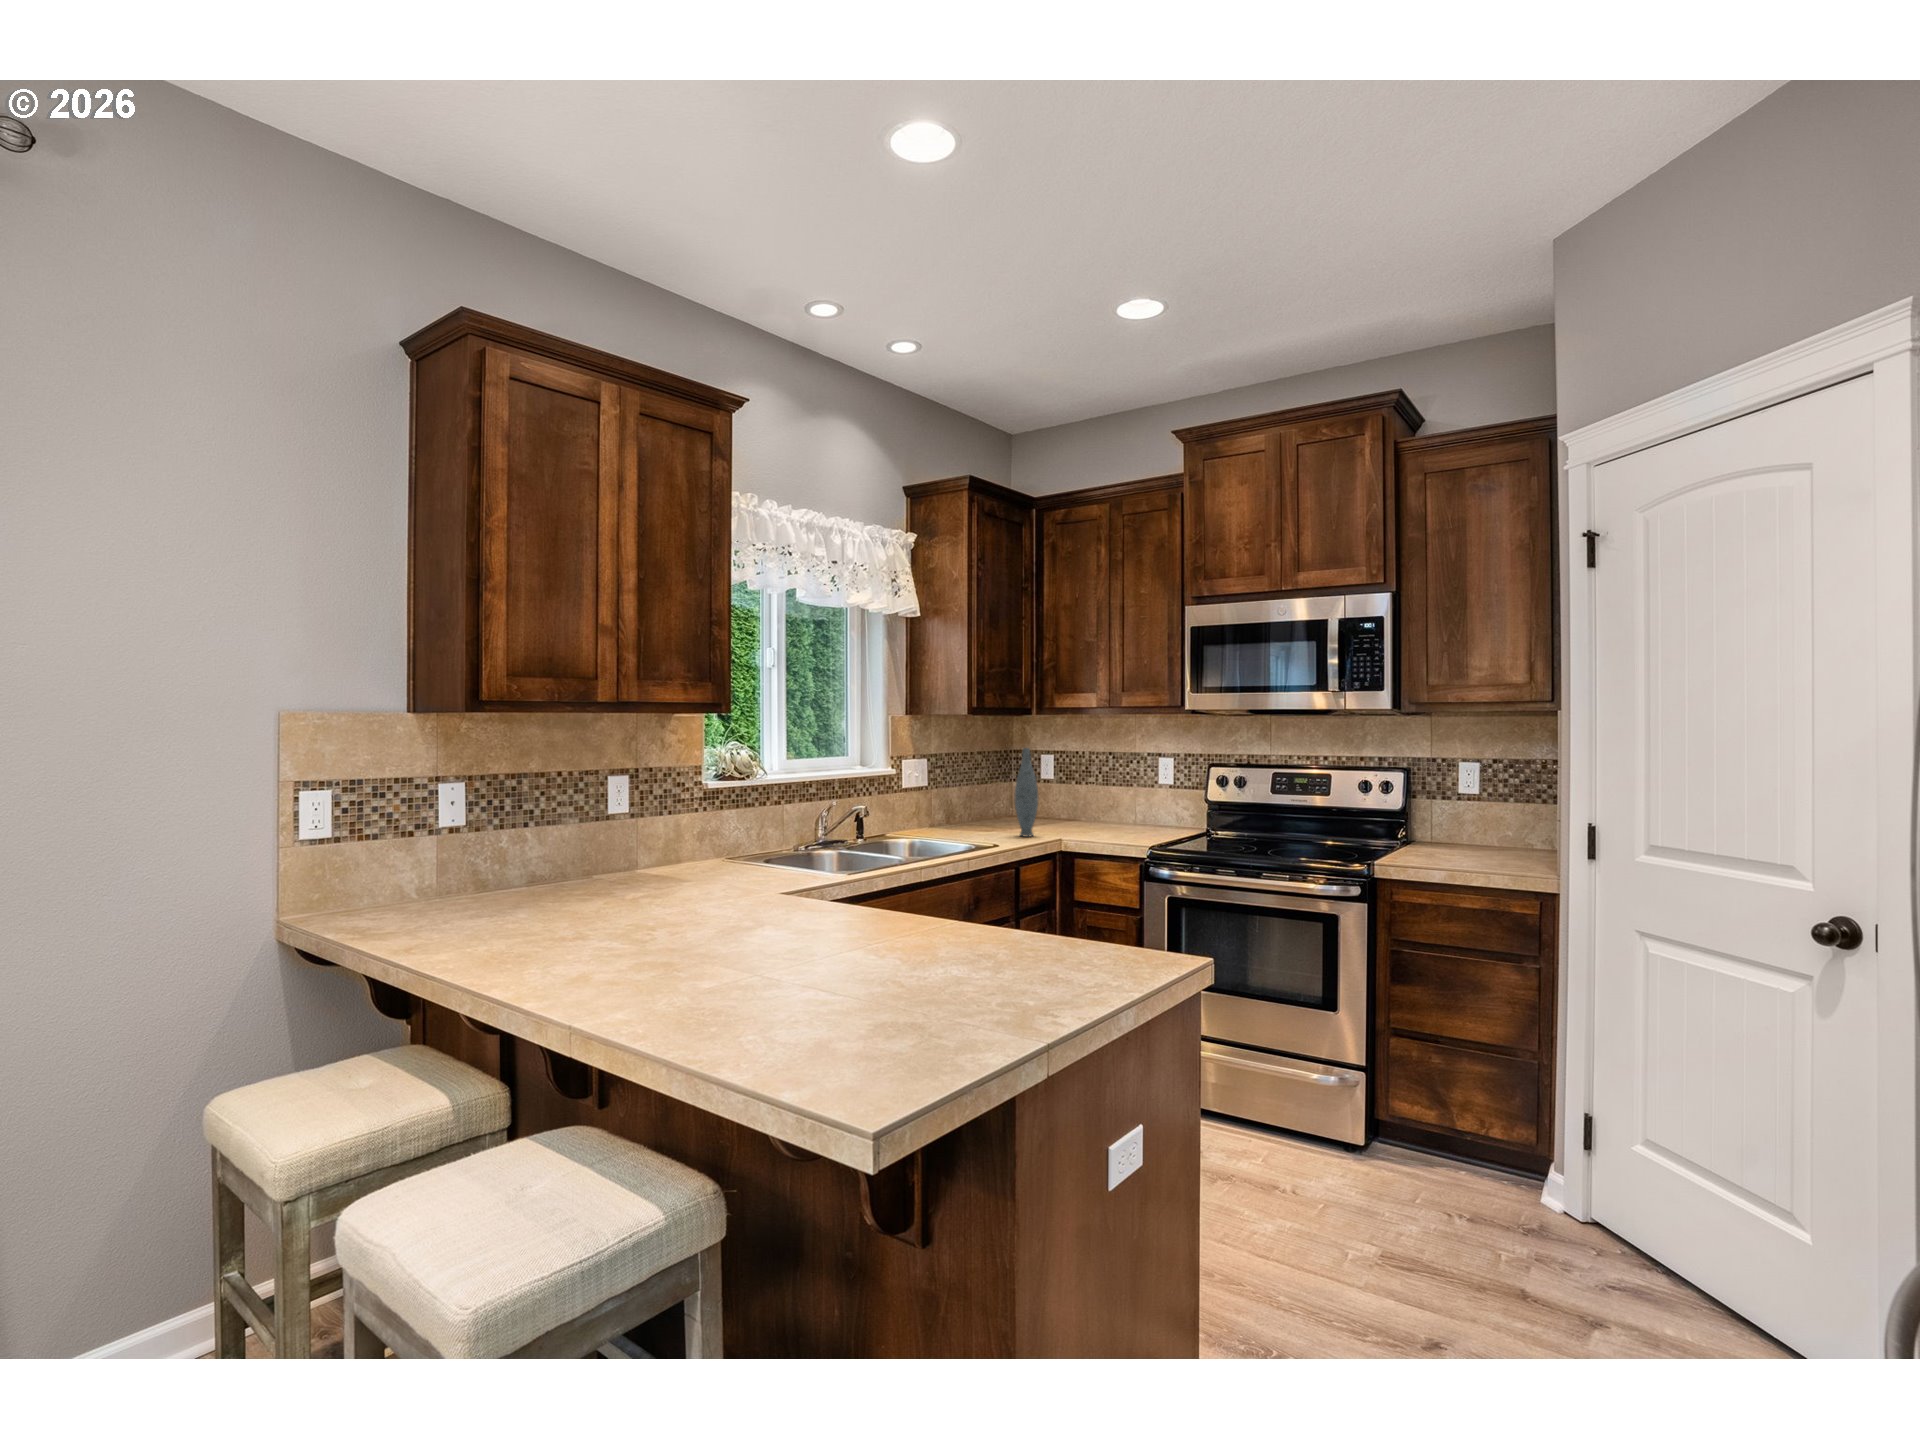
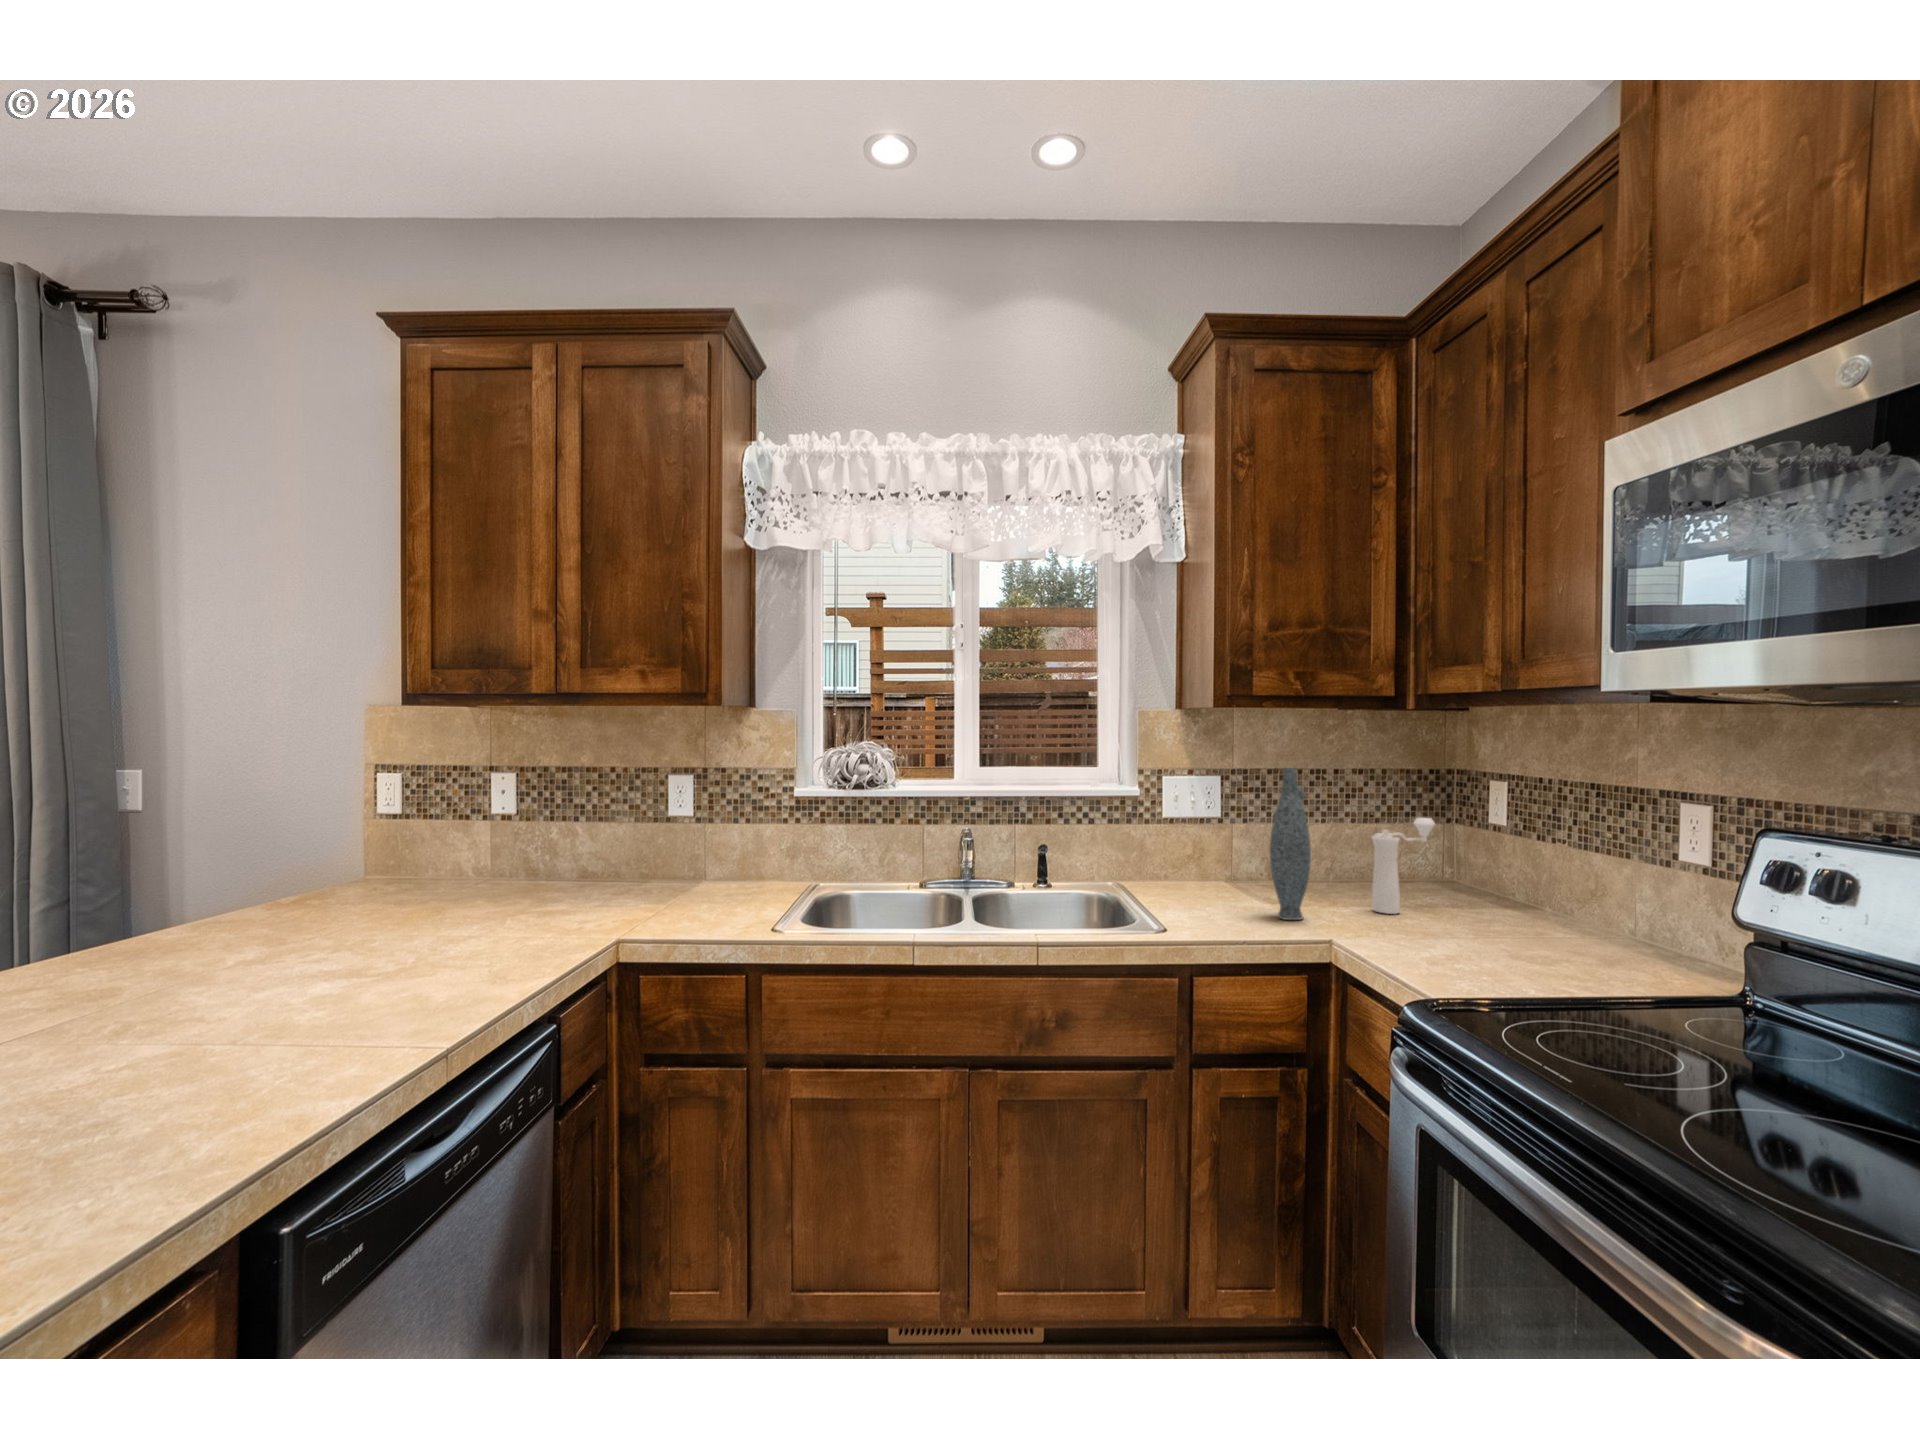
pepper mill: none [1040,775,1060,829] -> present [1372,818,1435,914]

